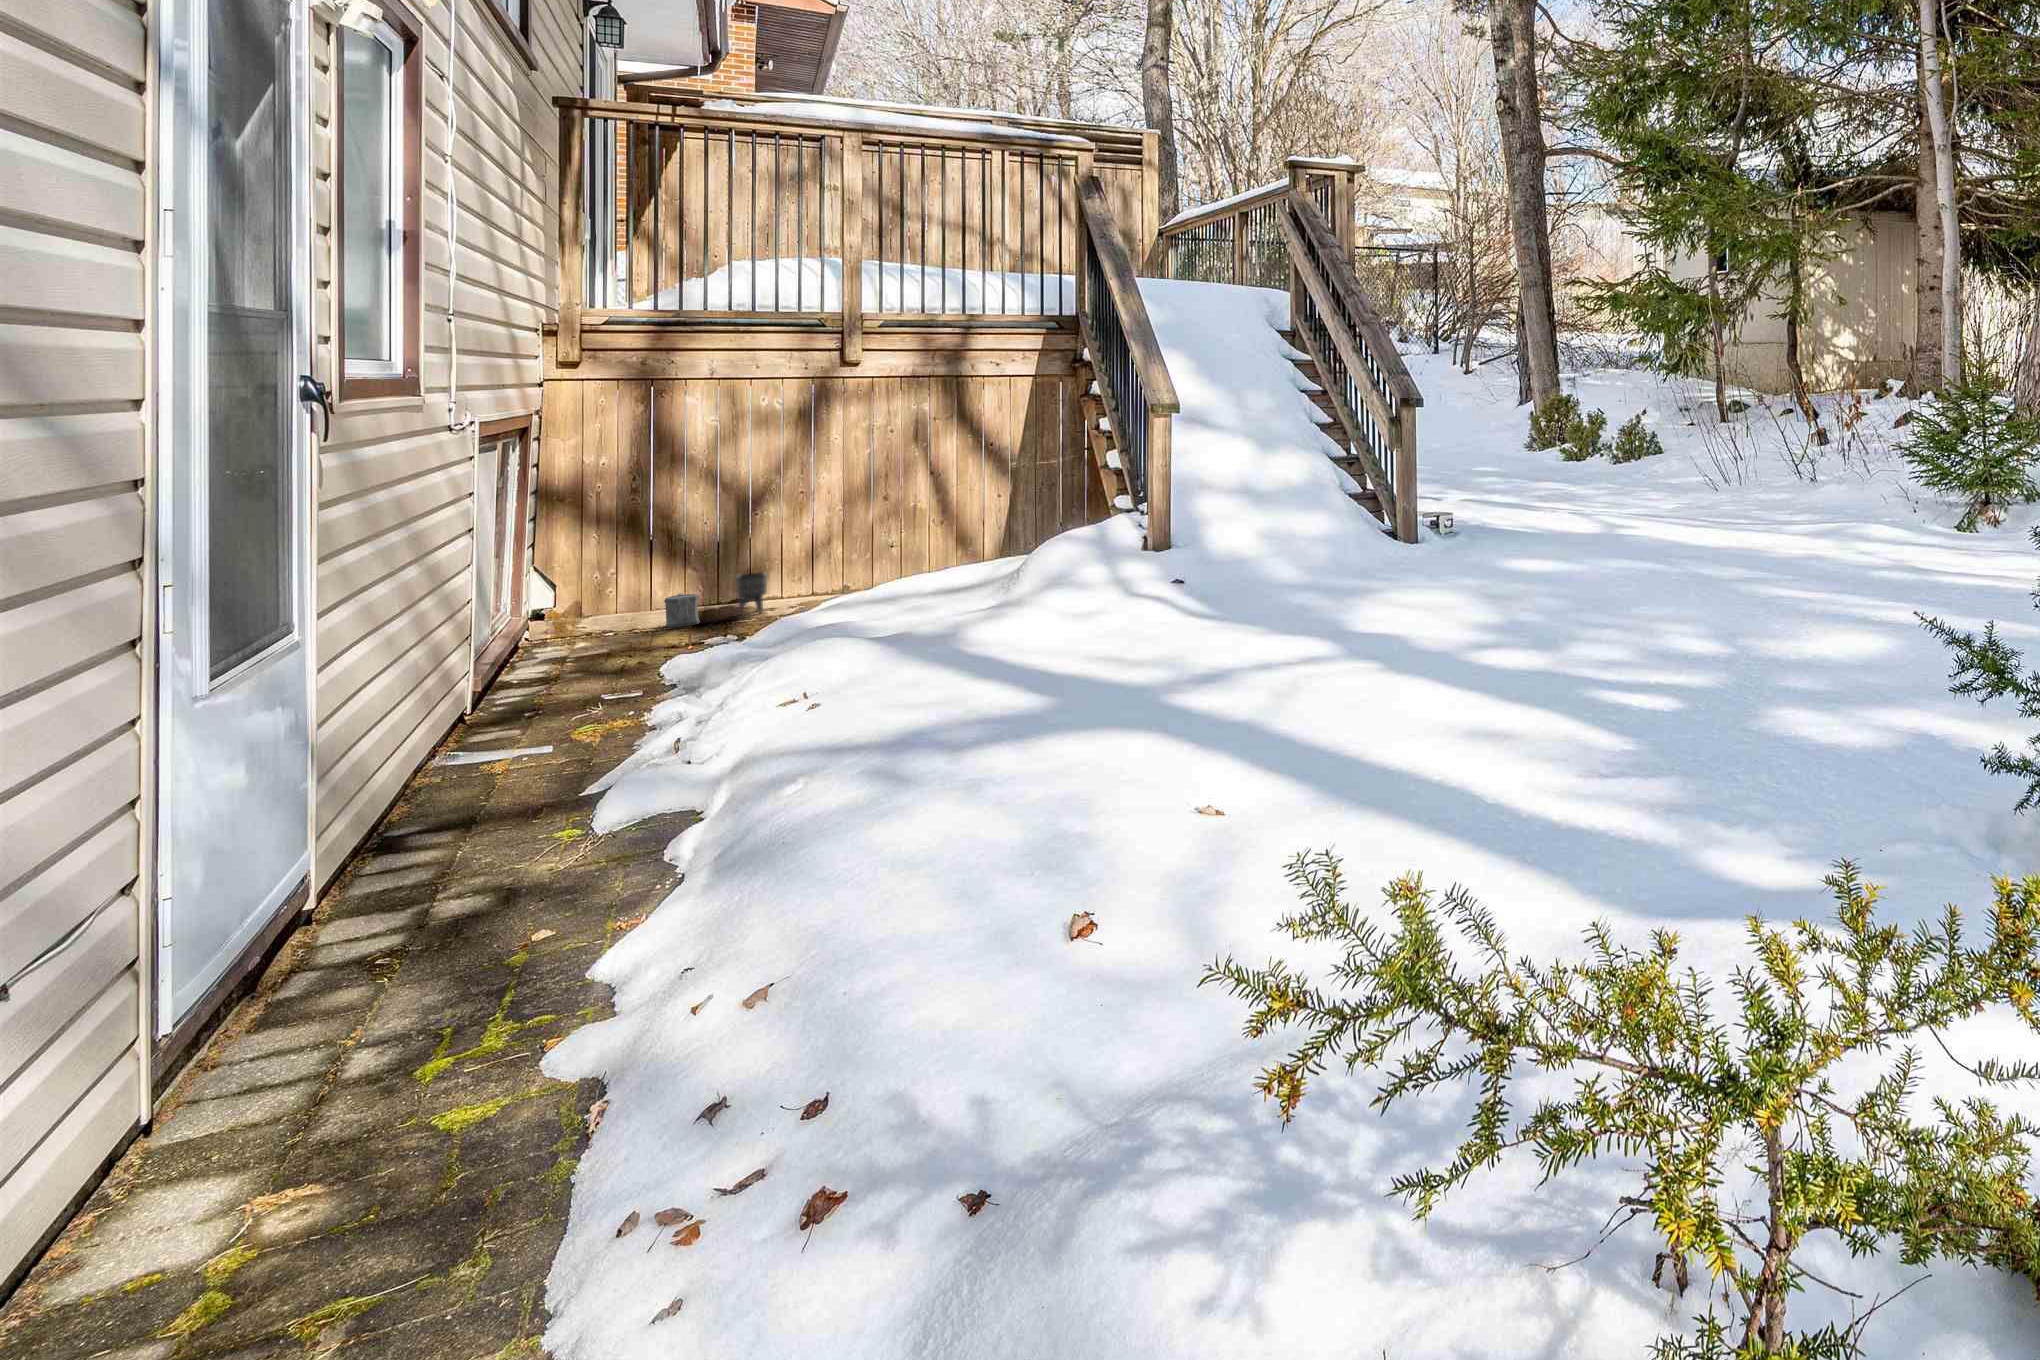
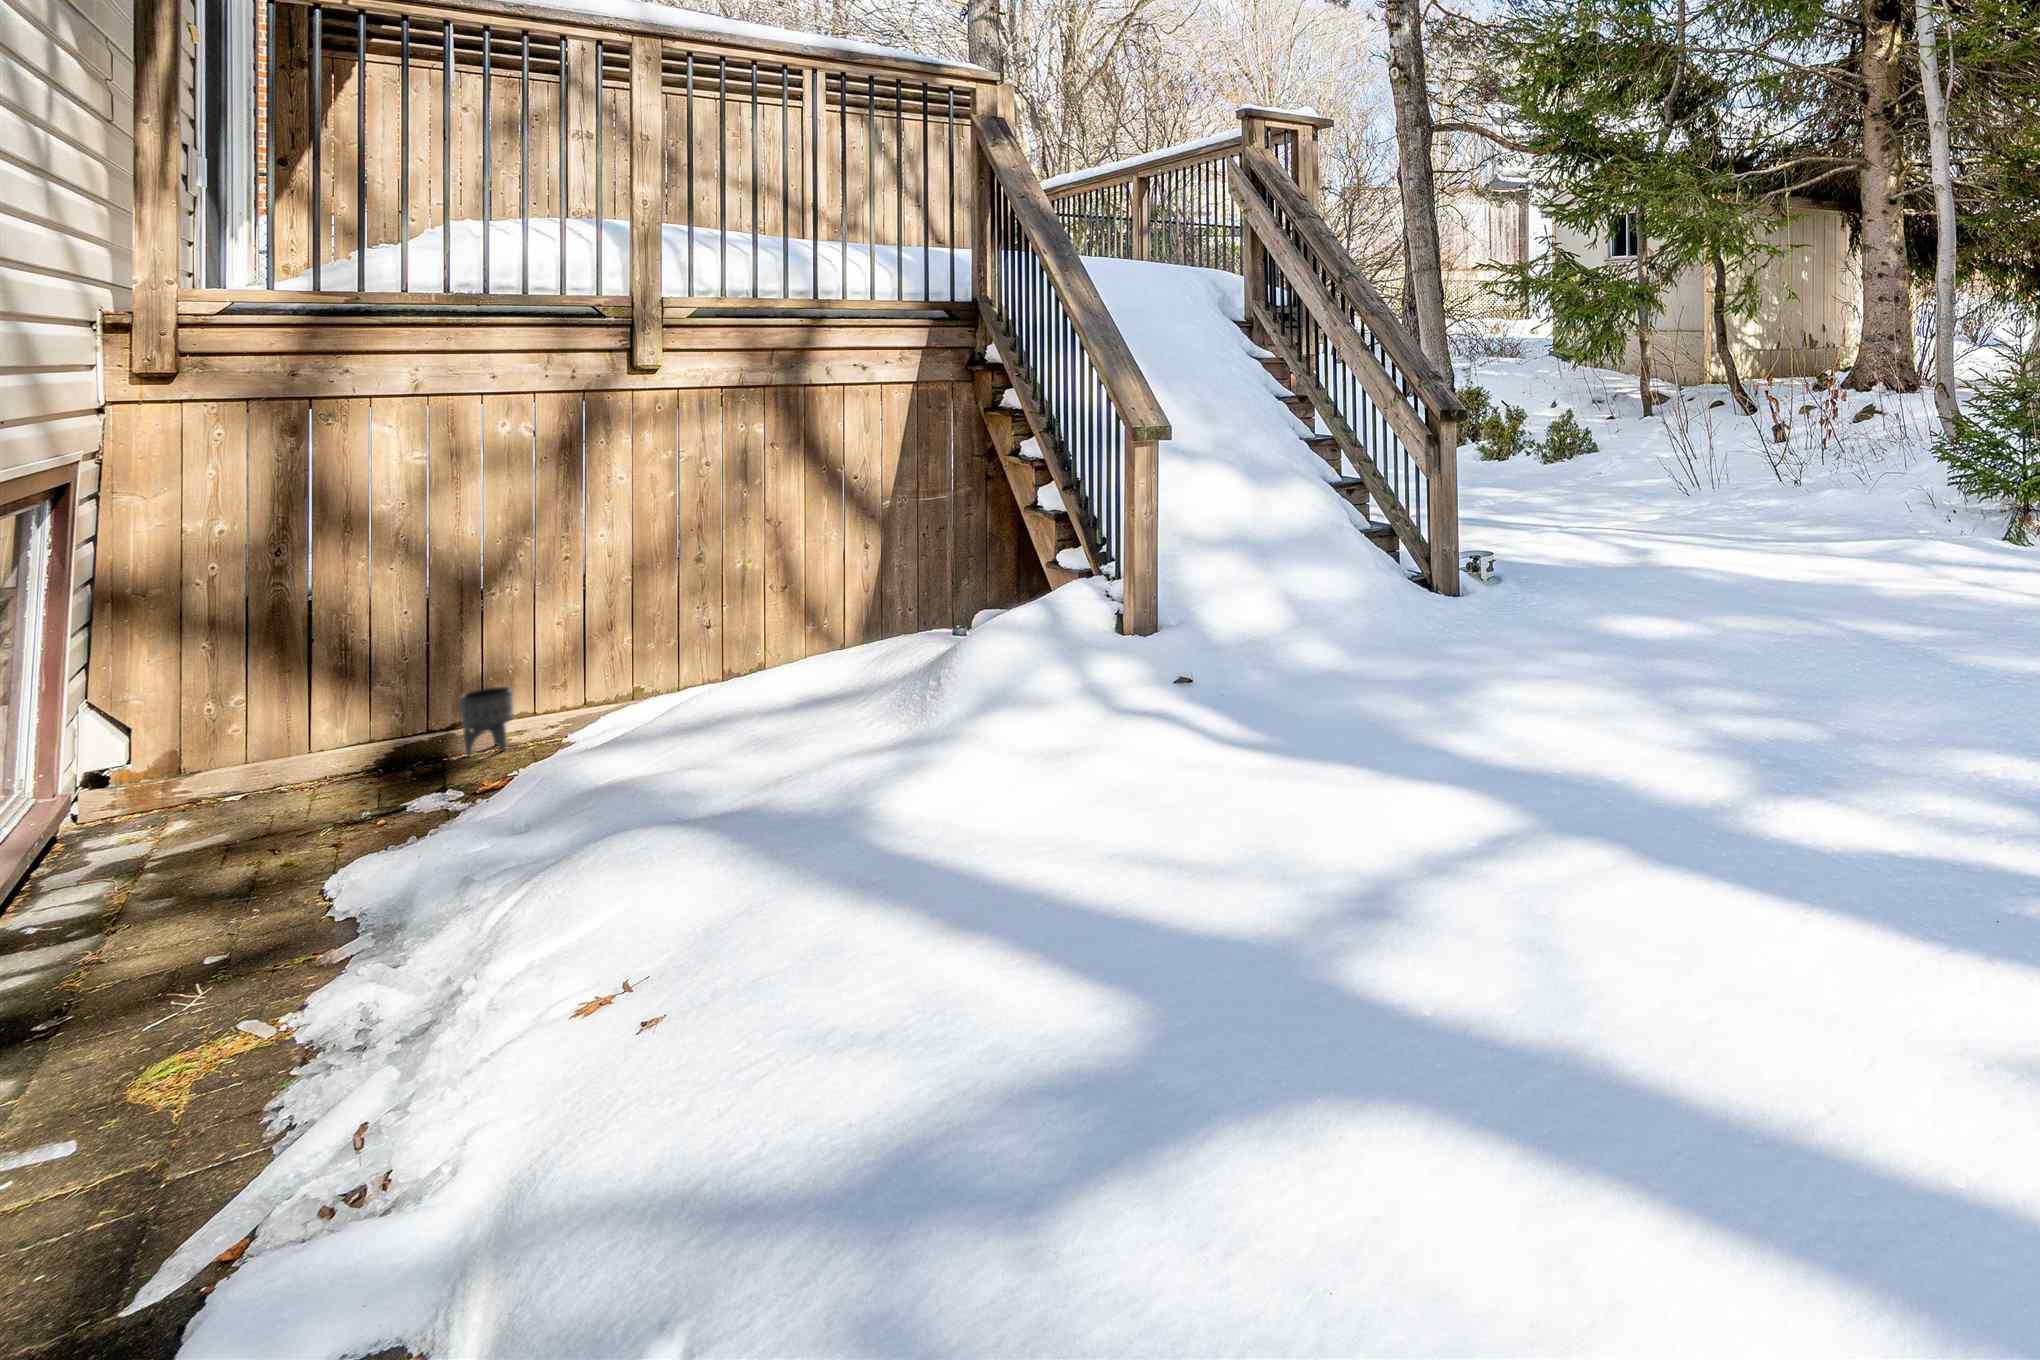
watering can: present [664,593,700,627] -> none [331,731,396,793]

